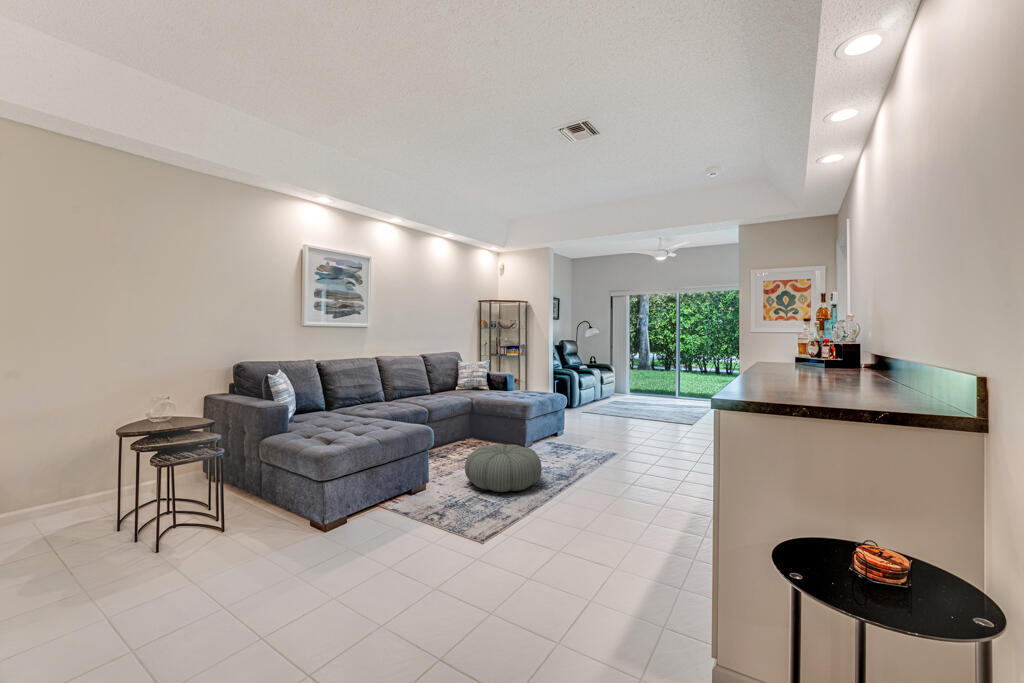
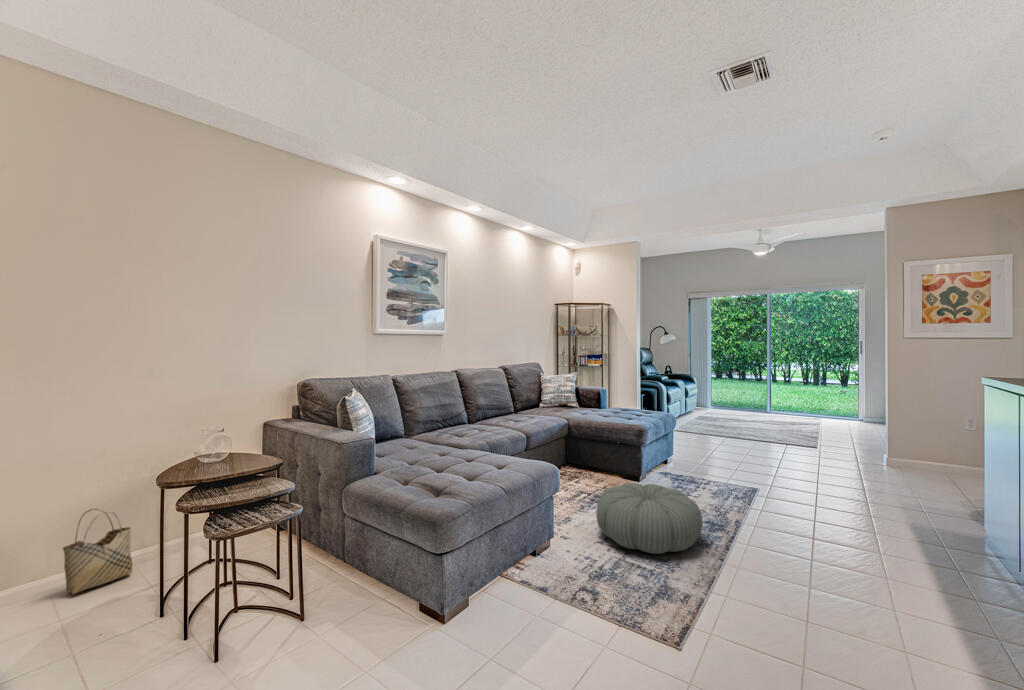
woven basket: none [39,458,94,519] -> present [63,509,132,594]

